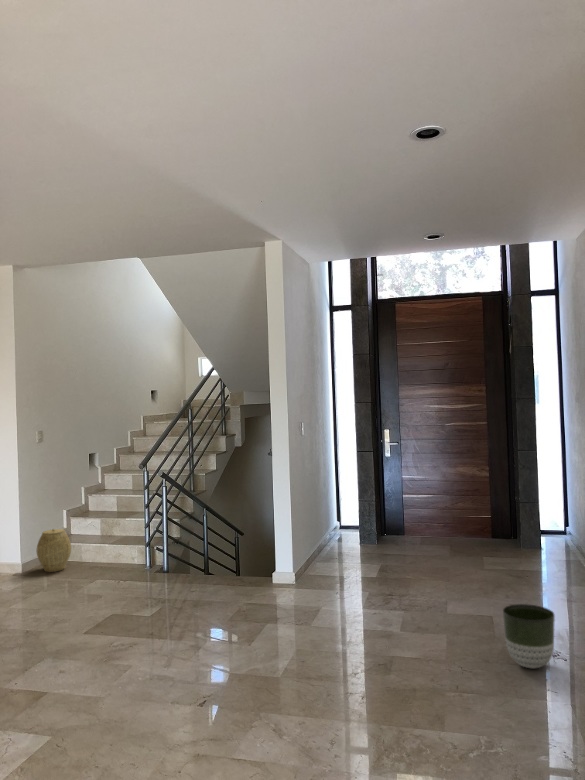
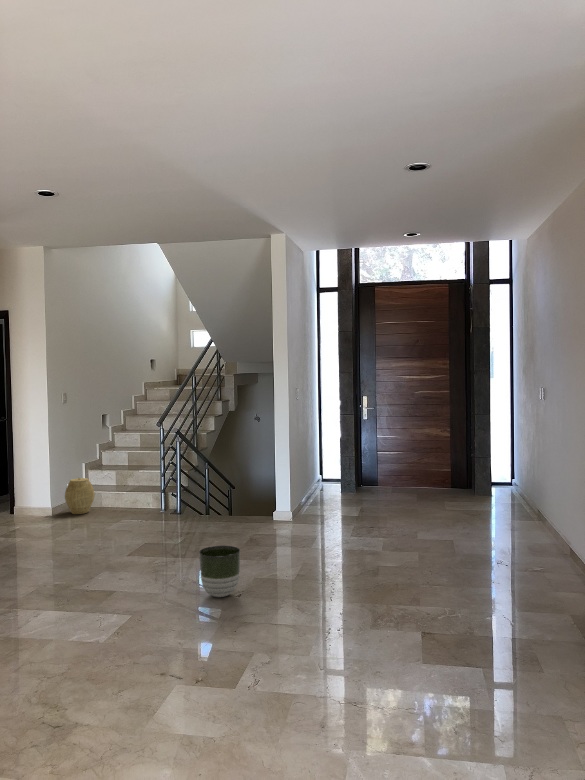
planter: present [503,604,555,669] -> present [199,545,240,597]

